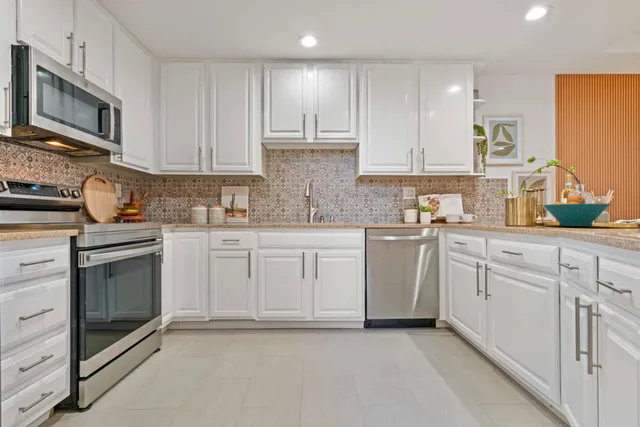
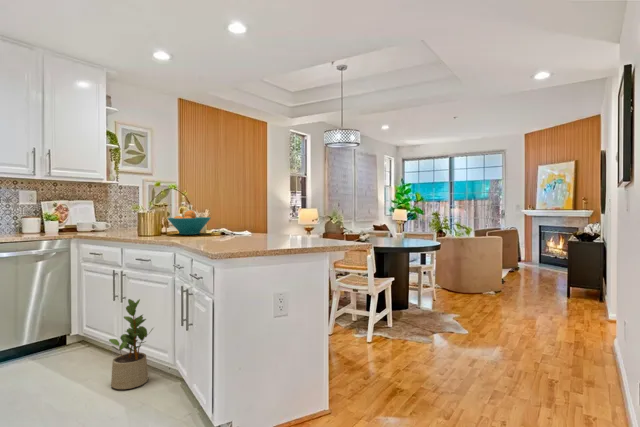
potted plant: none [471,297,525,404] -> present [109,299,152,389]

